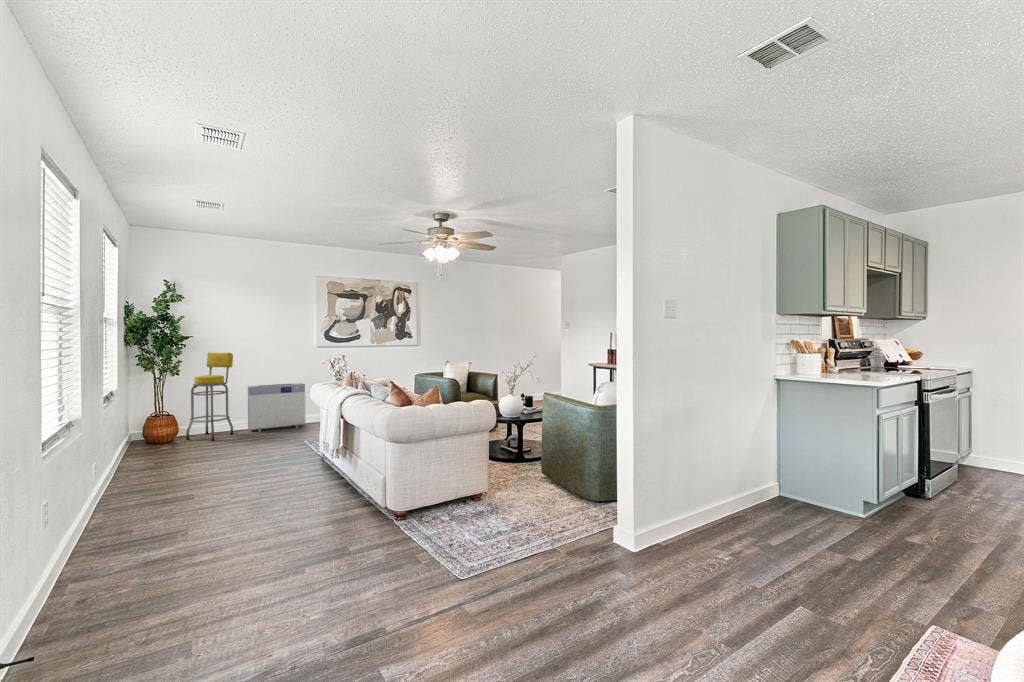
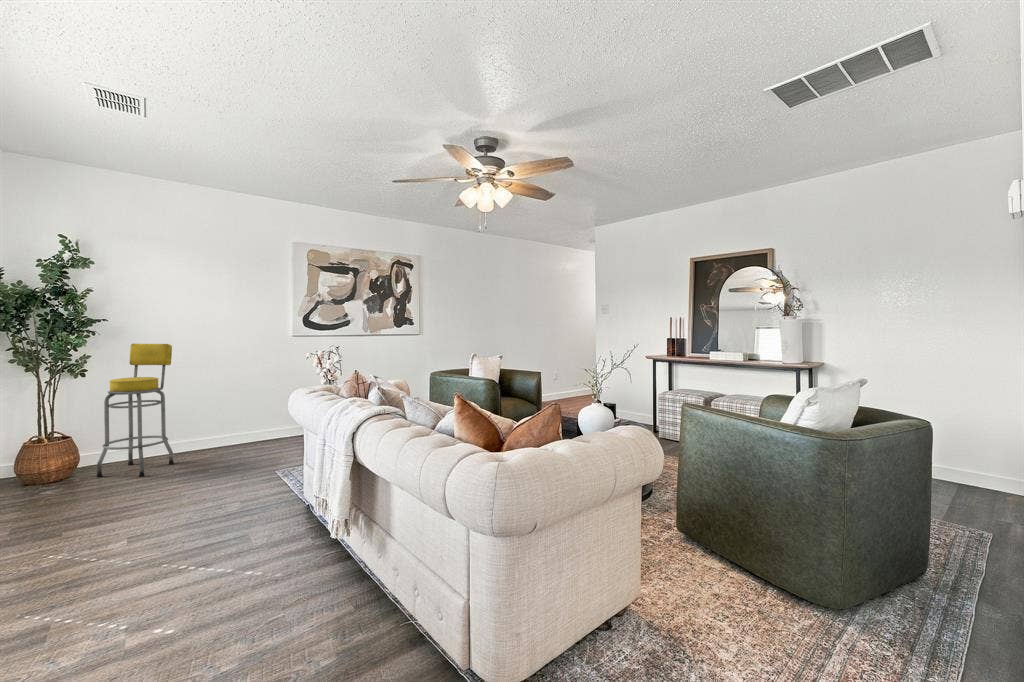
air purifier: present [248,383,306,432] -> none [194,386,280,458]

